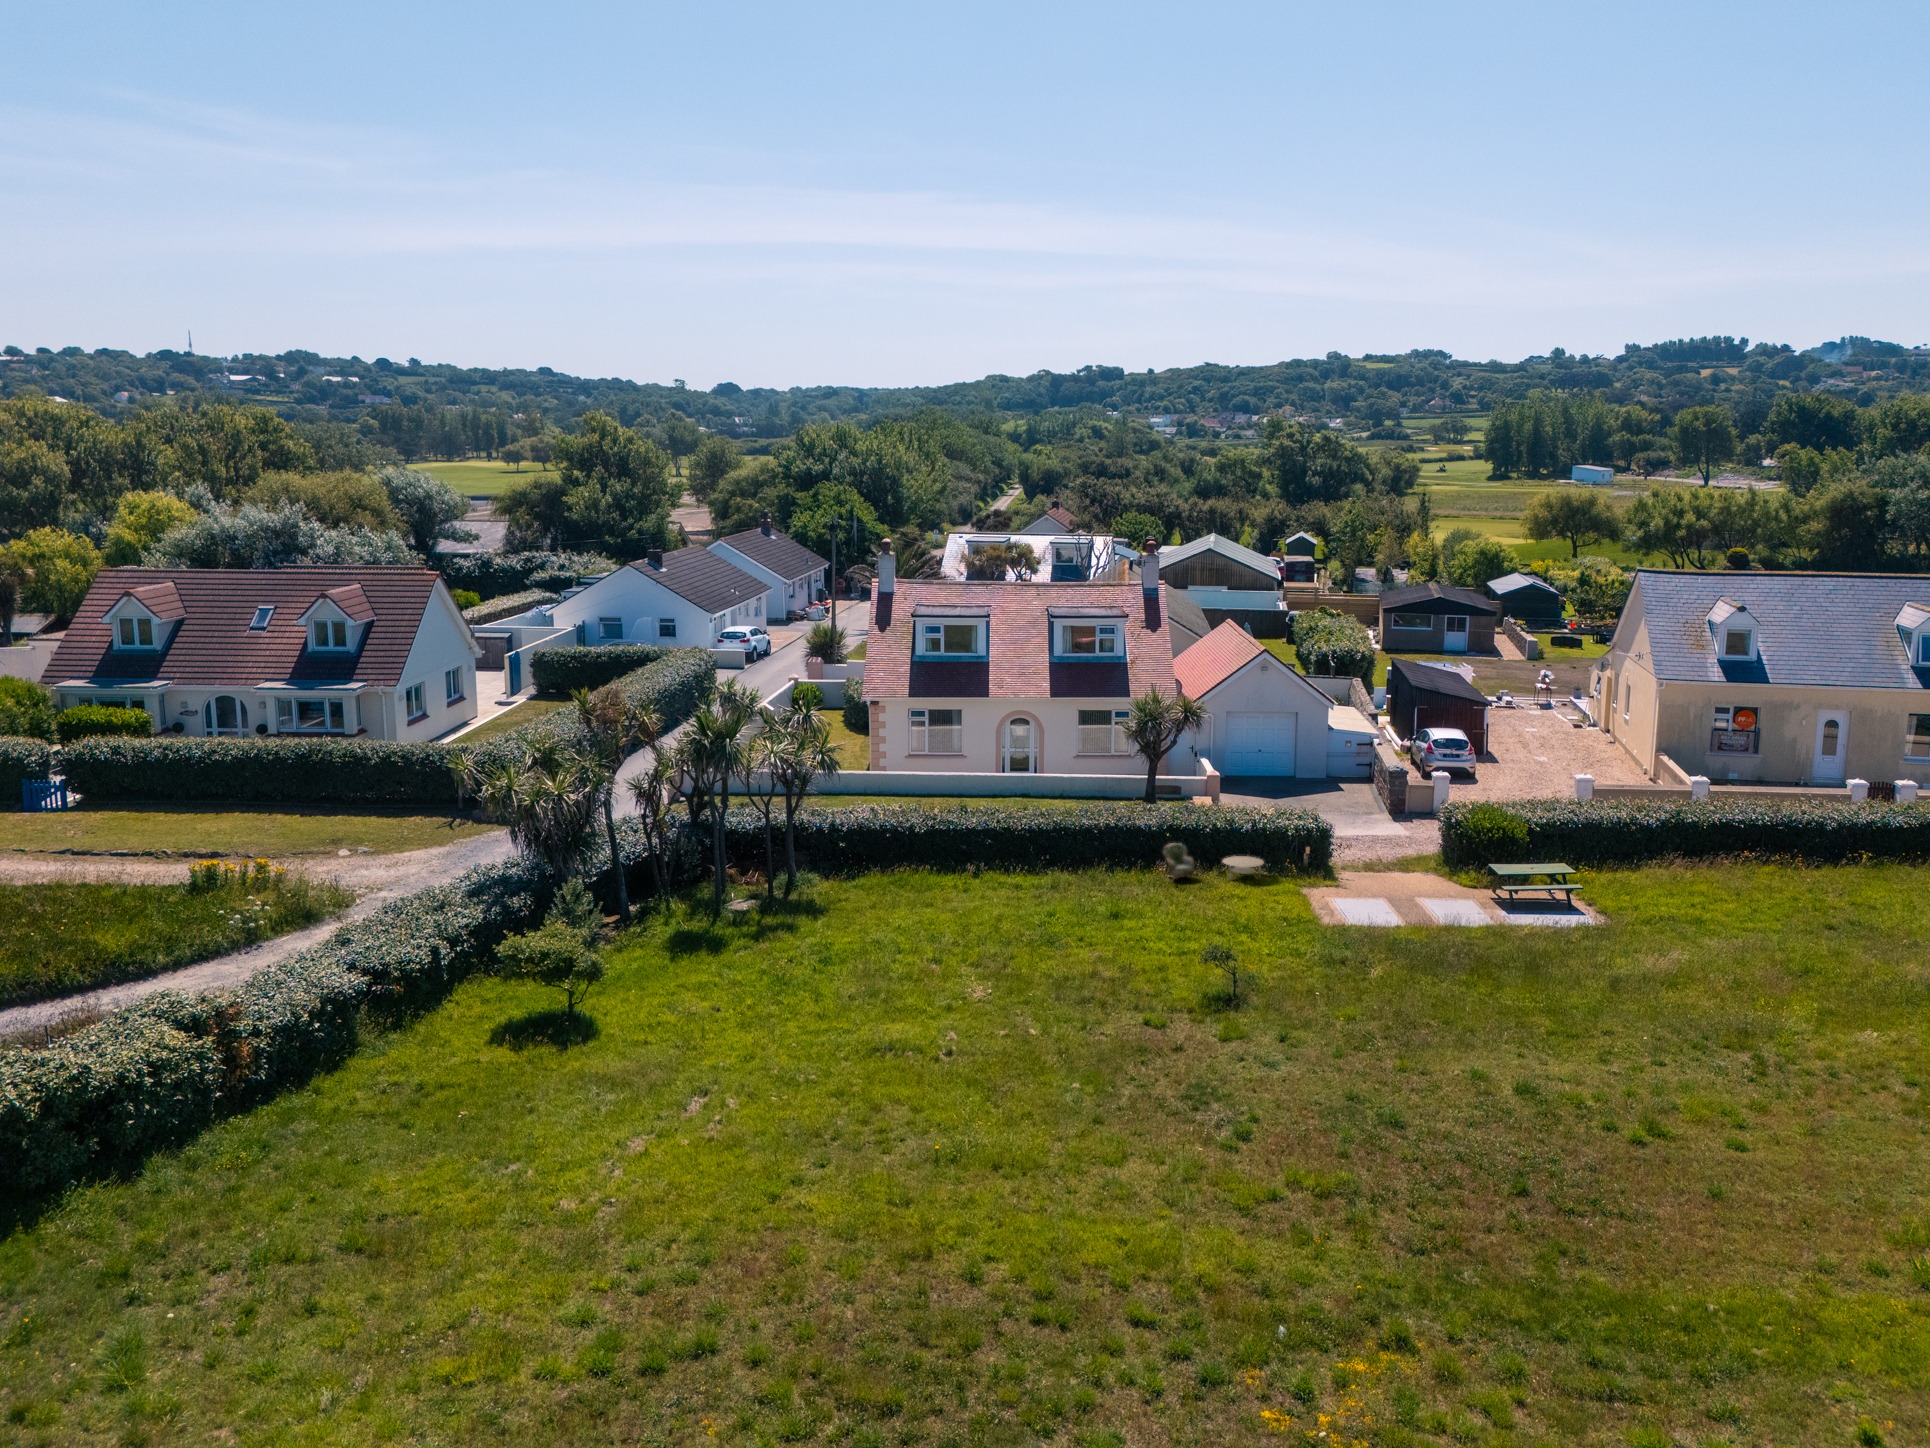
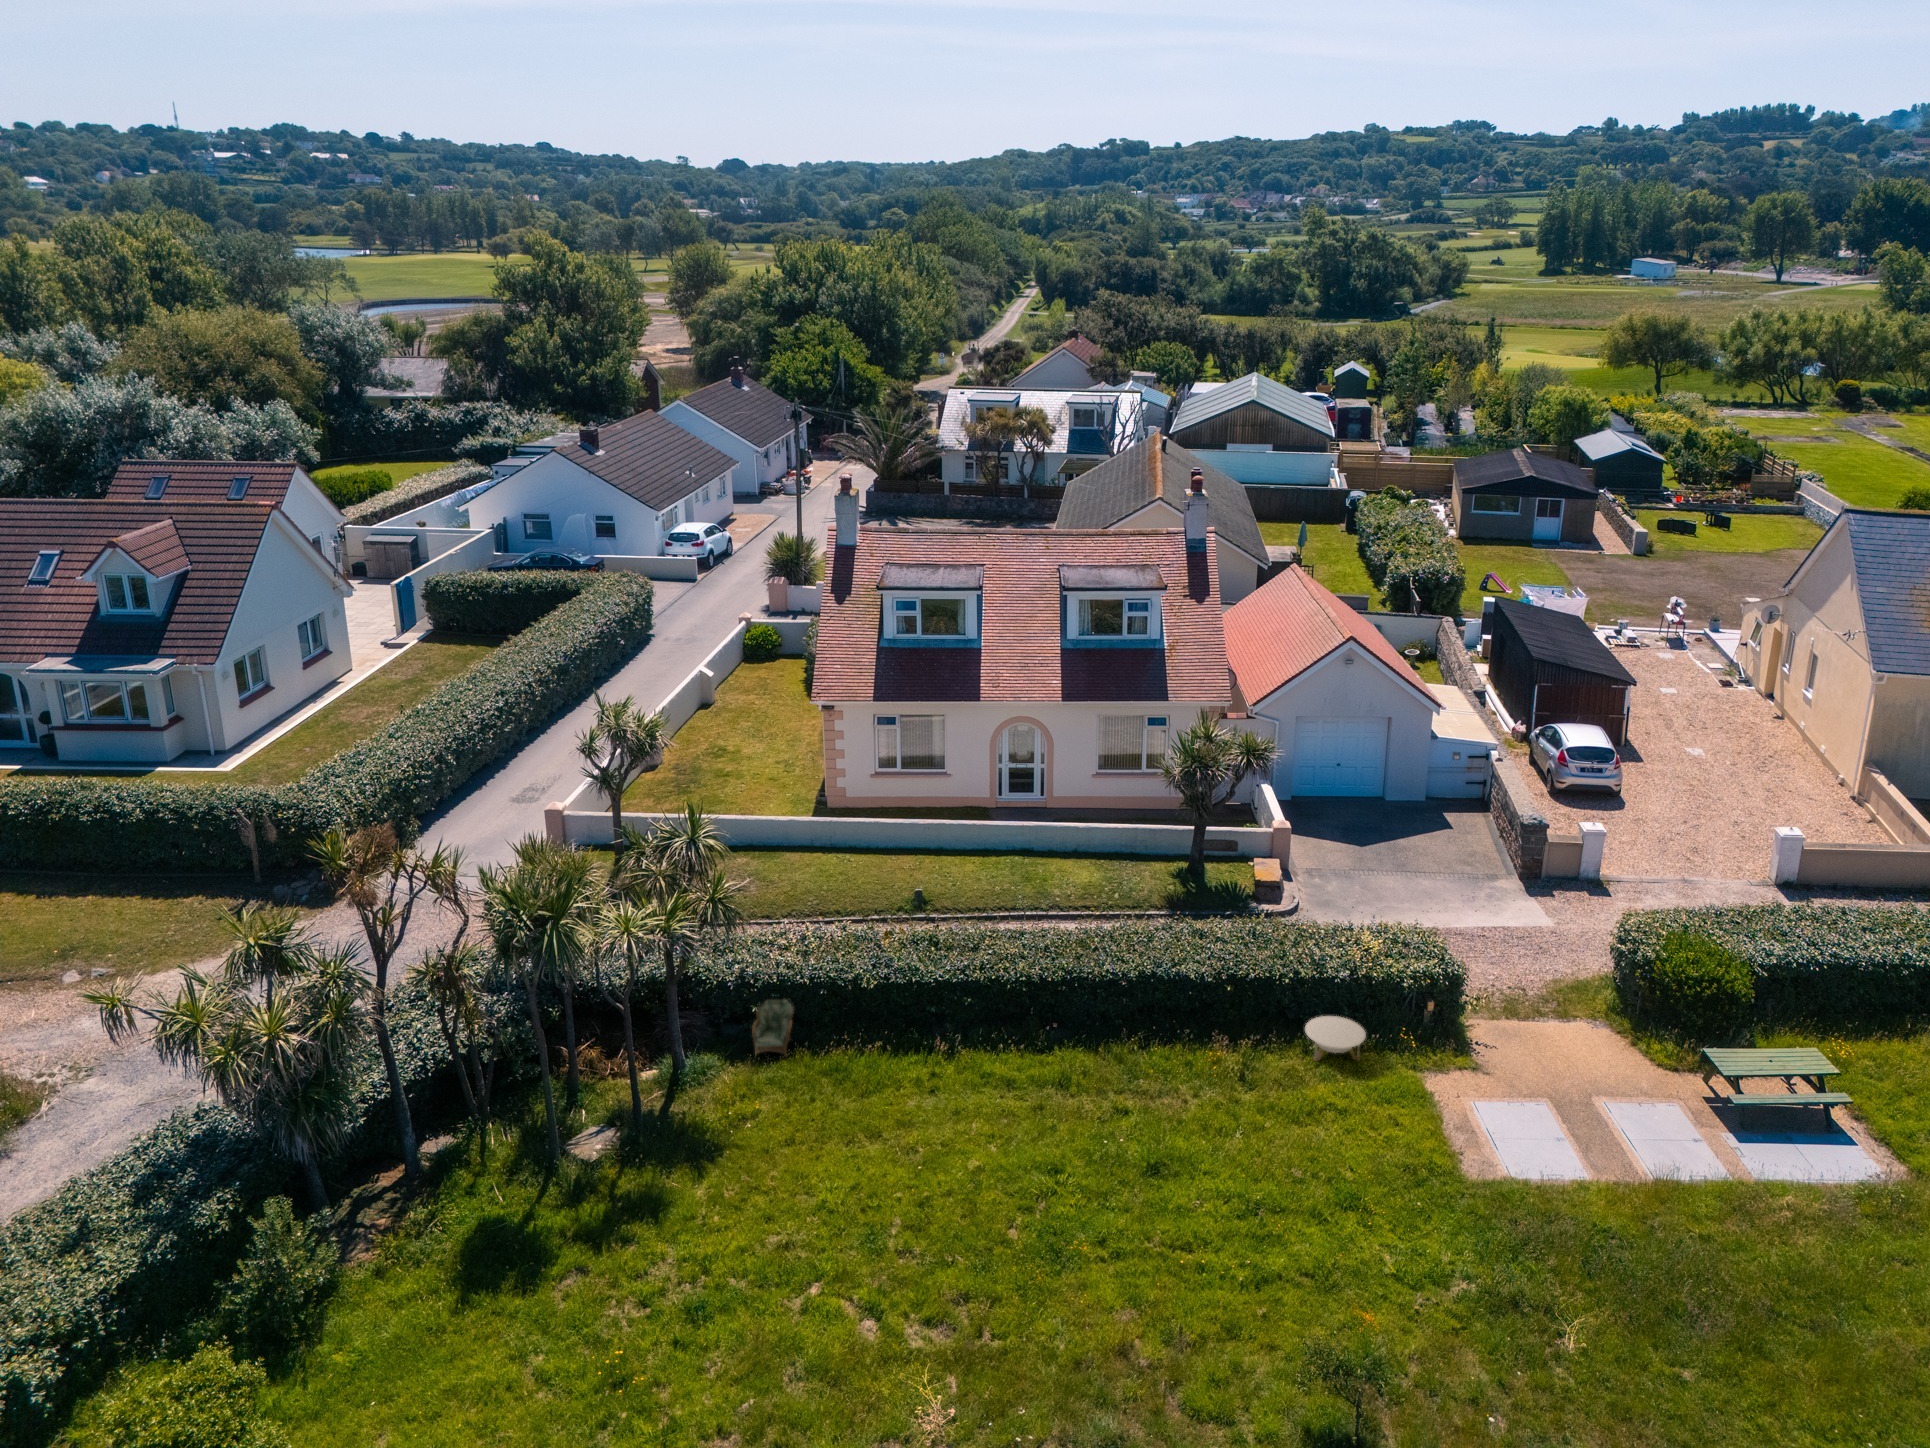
armchair: present [1163,843,1195,879] -> present [752,1000,794,1056]

